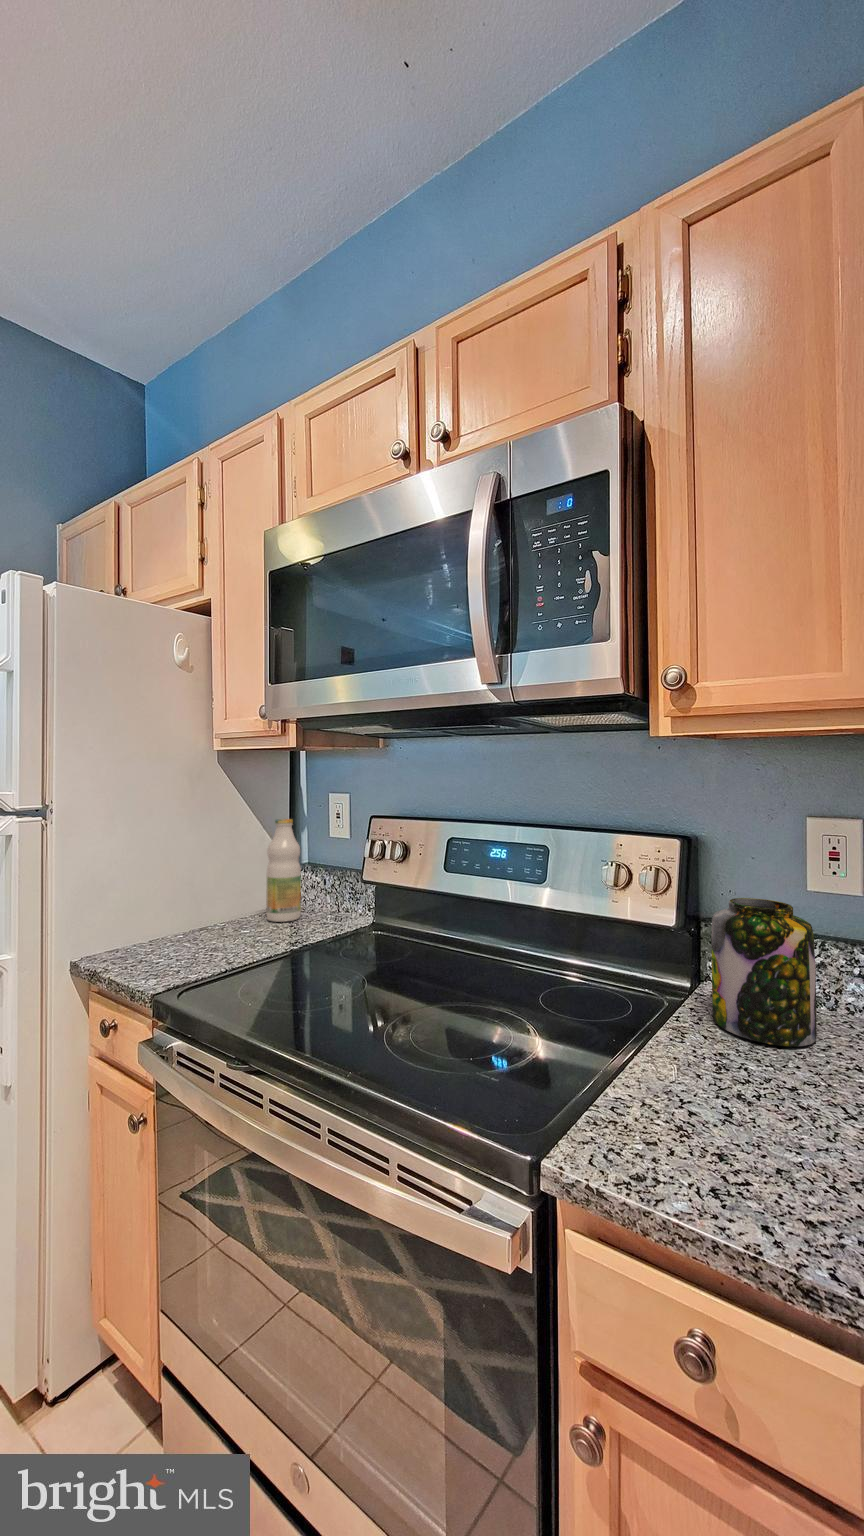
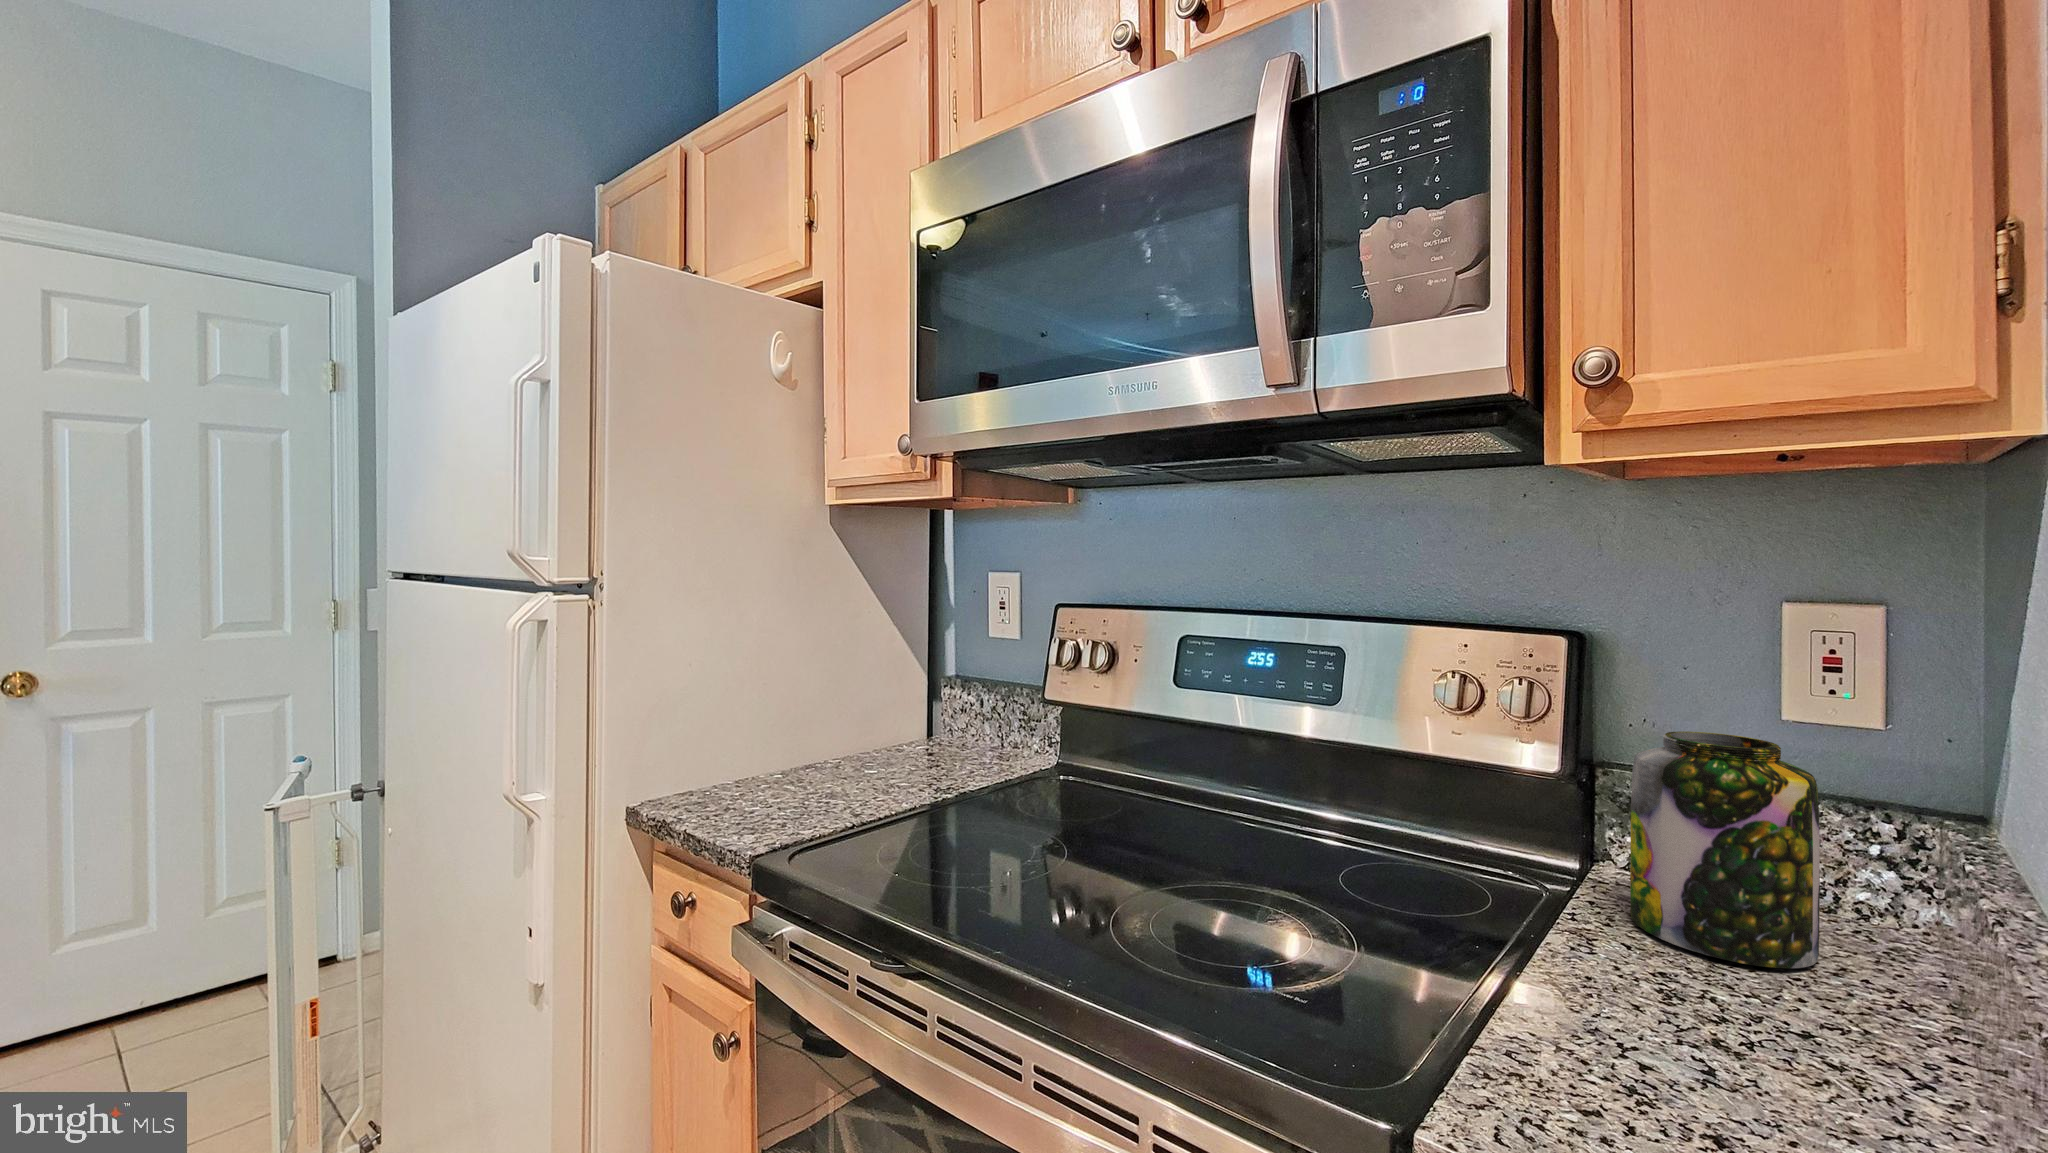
bottle: present [266,819,301,922] -> none [894,609,944,760]

